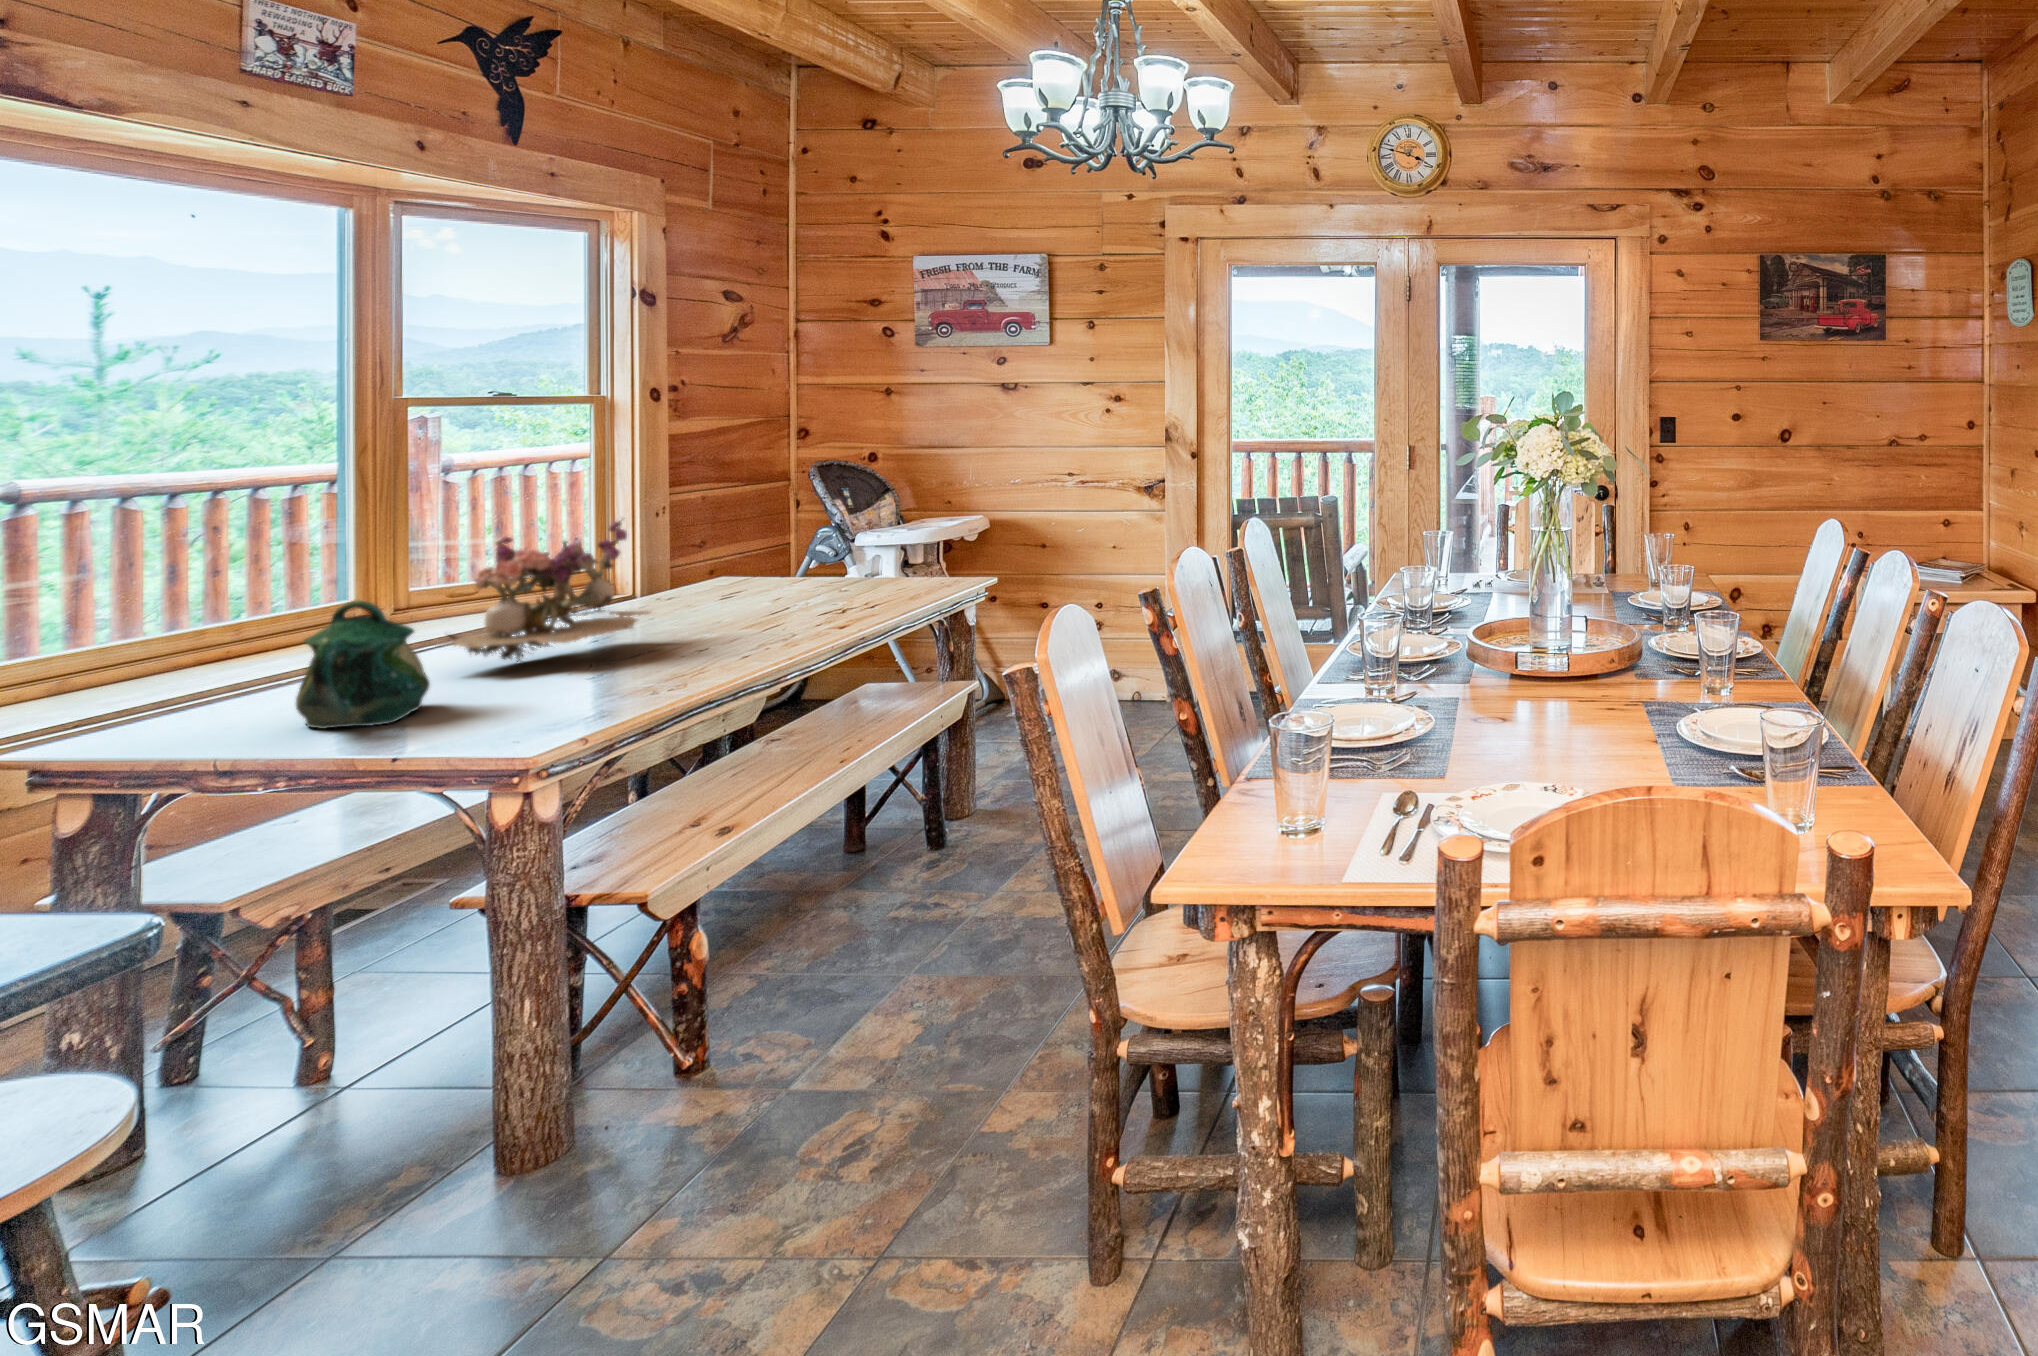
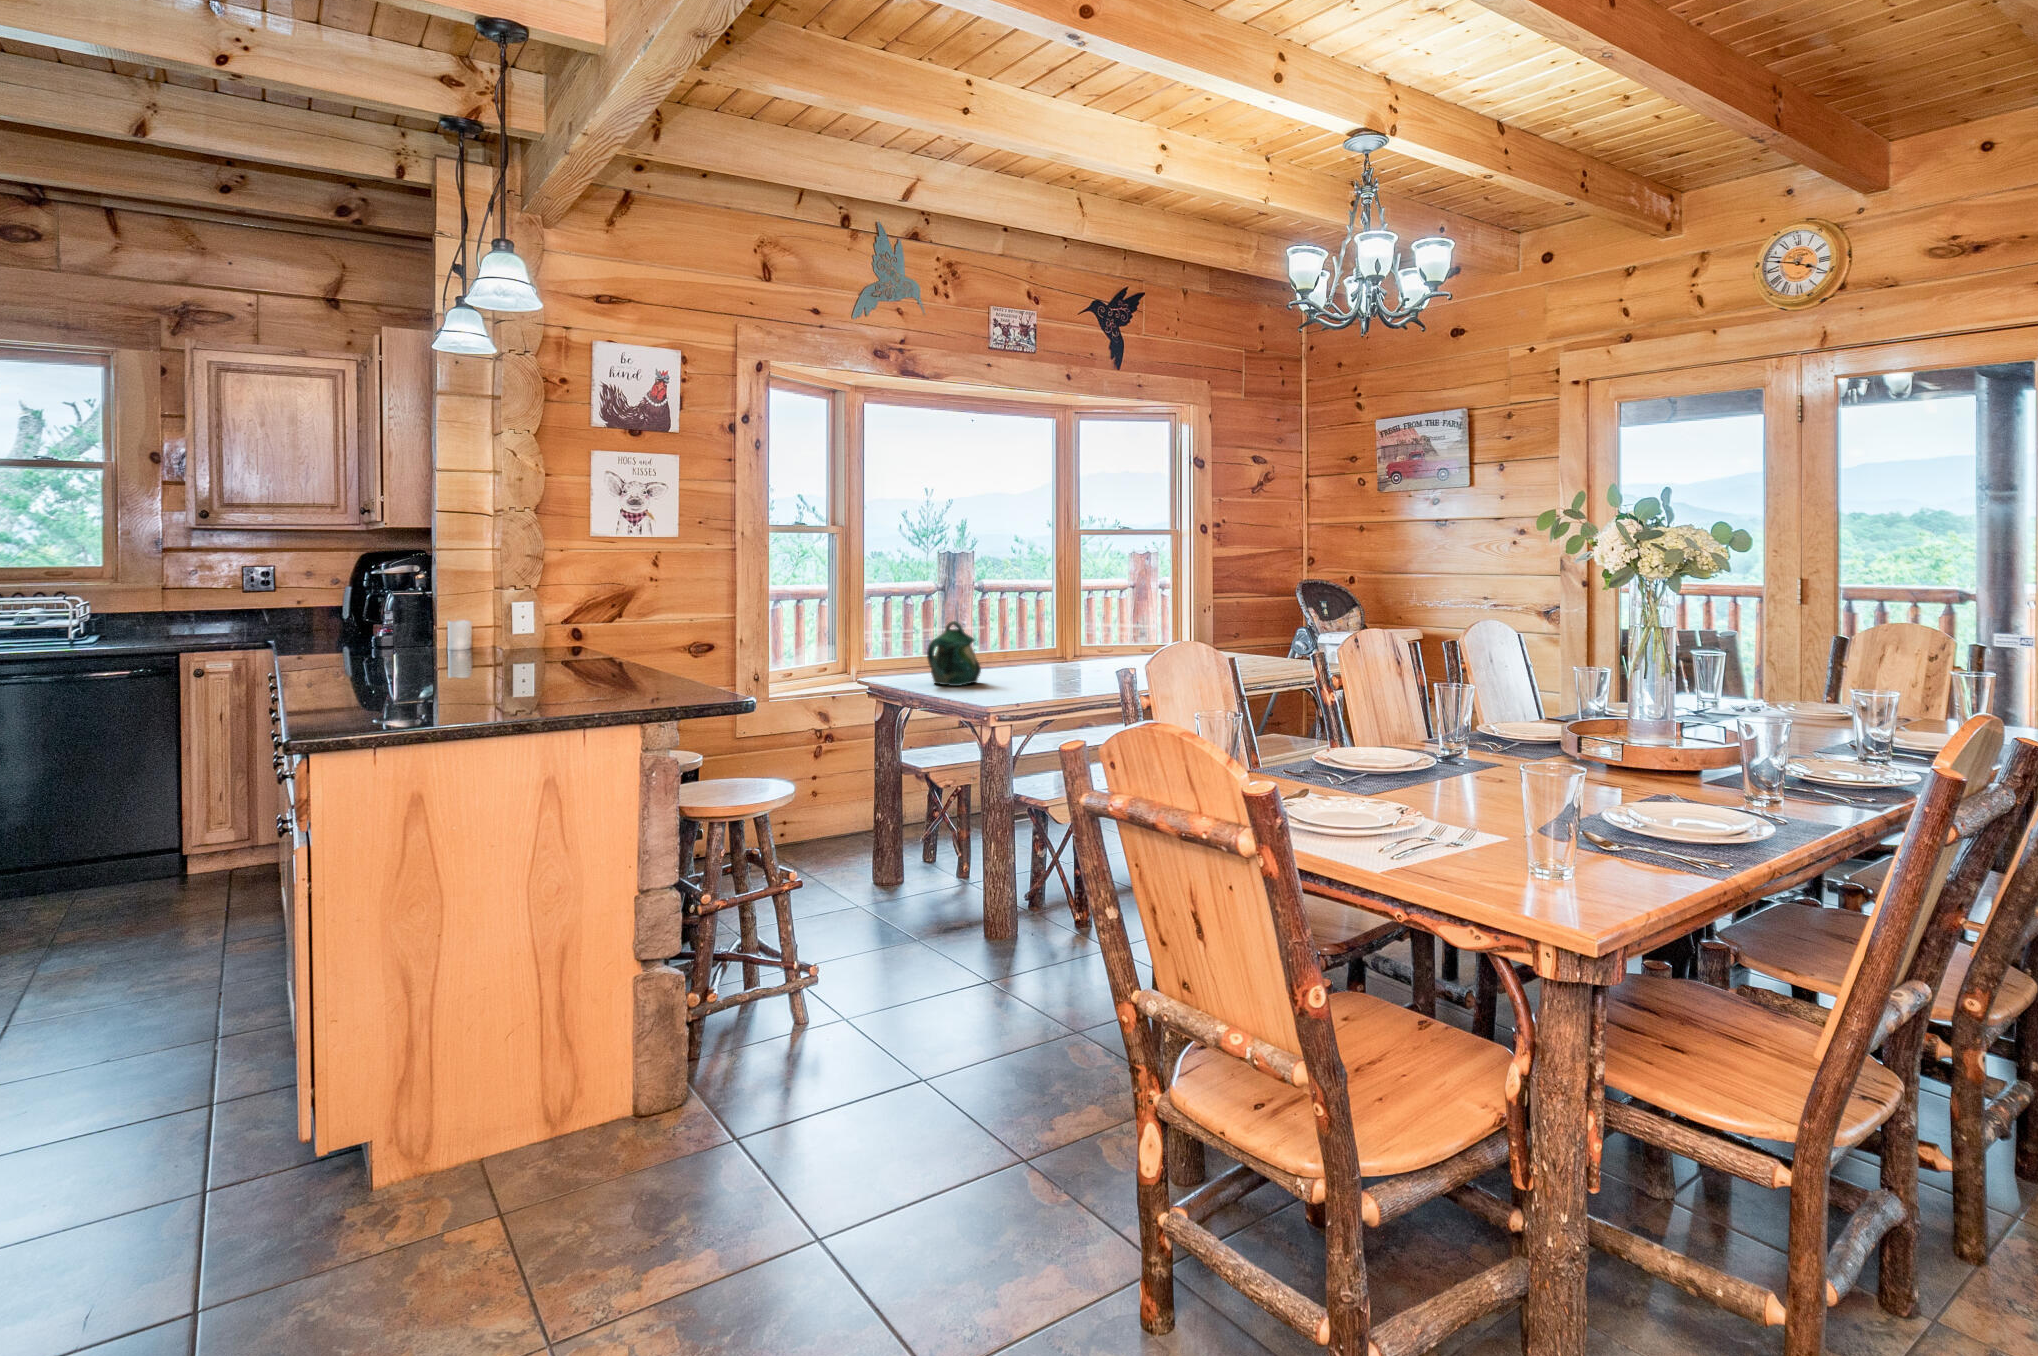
flower arrangement: present [435,521,650,662] -> none [1005,595,1109,675]

